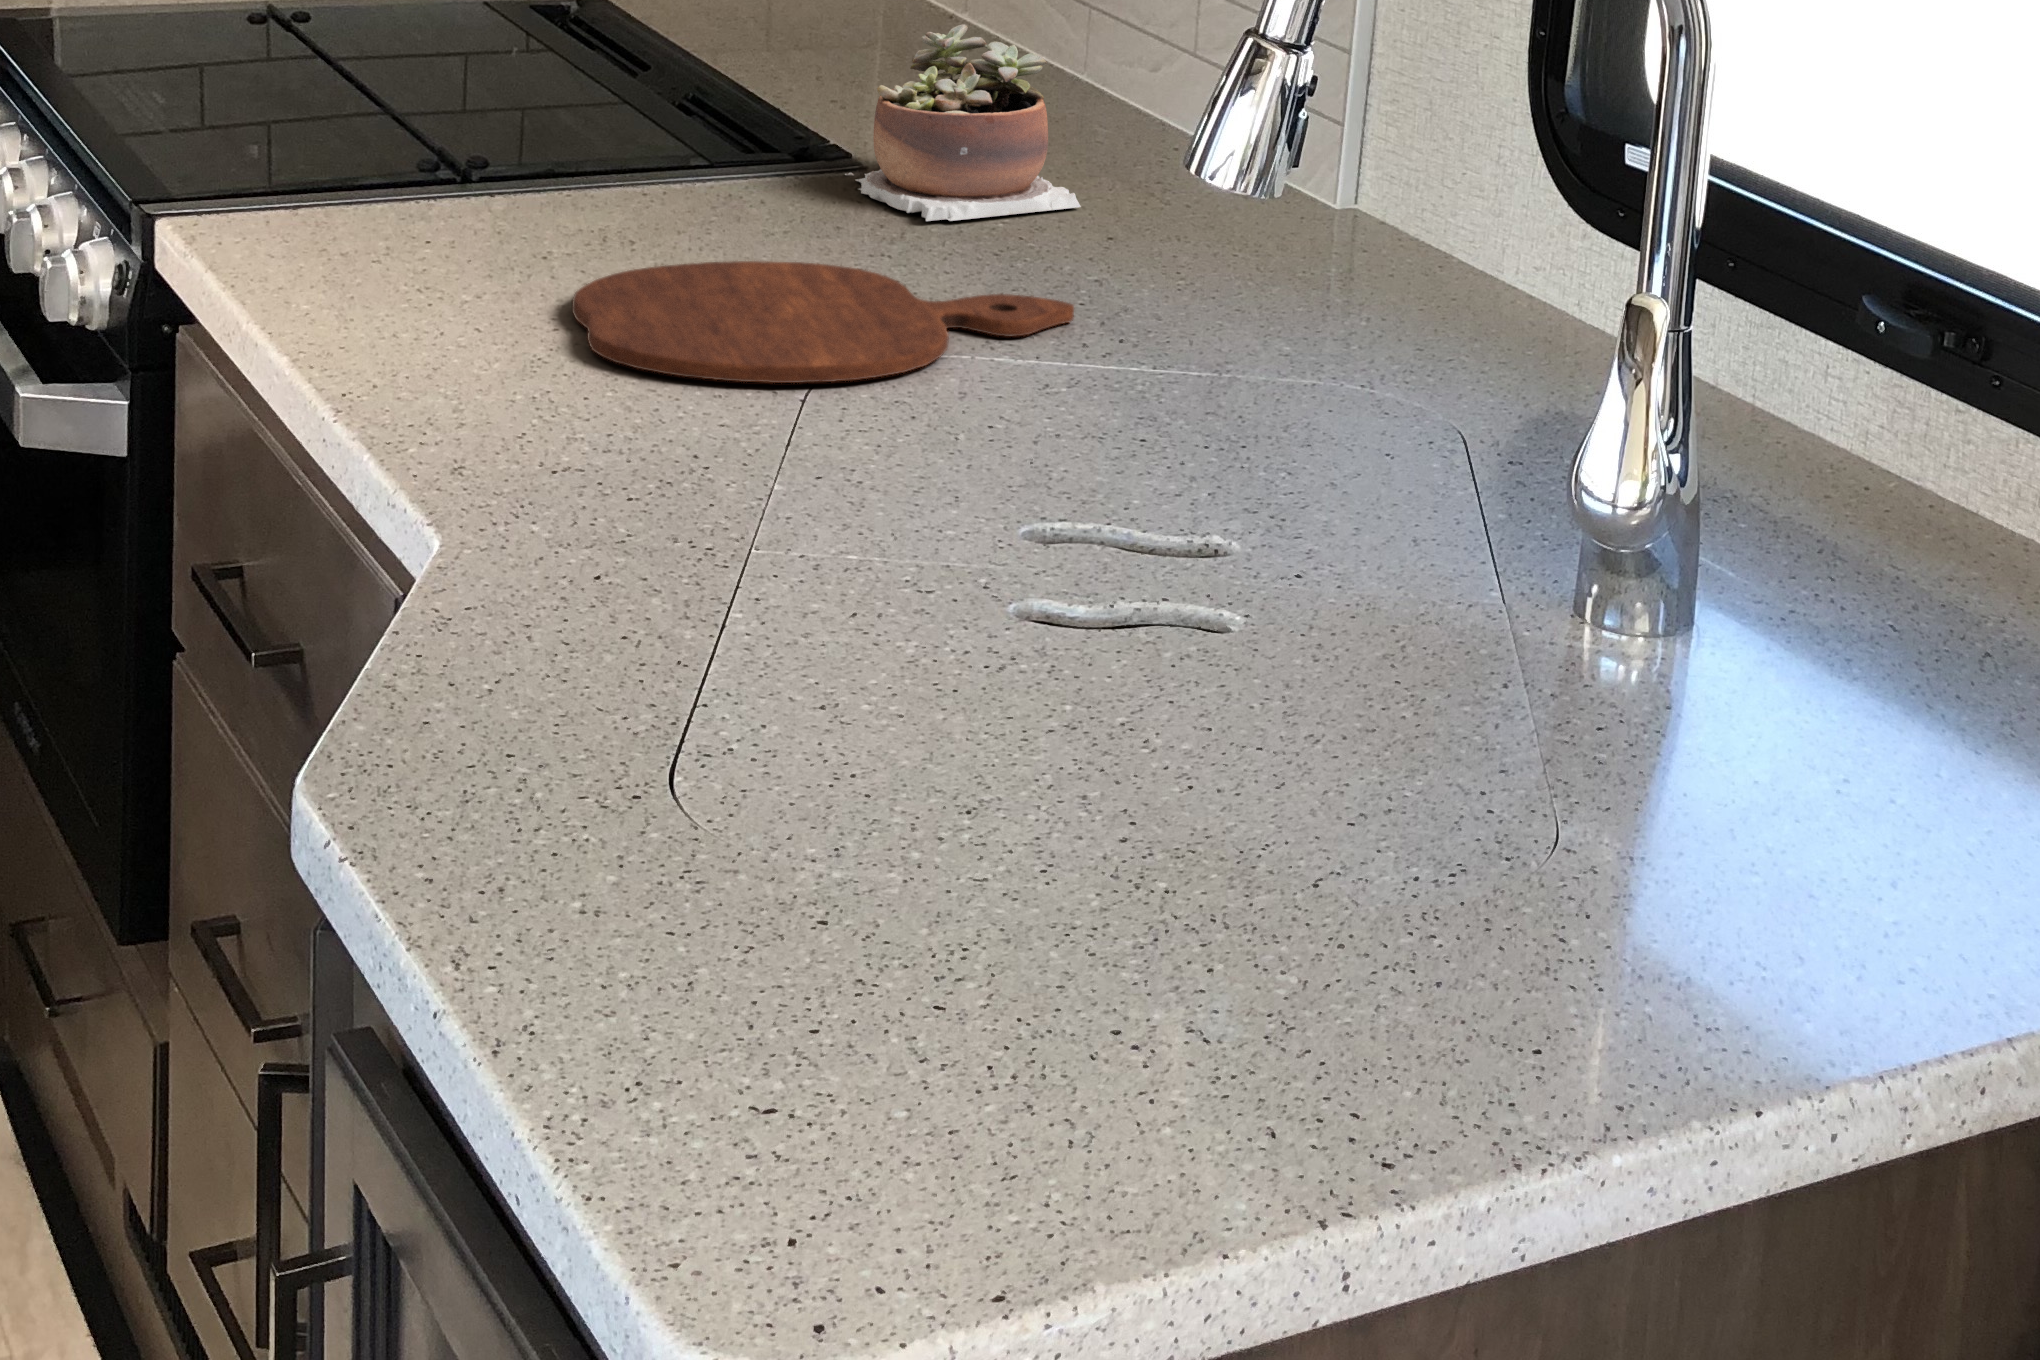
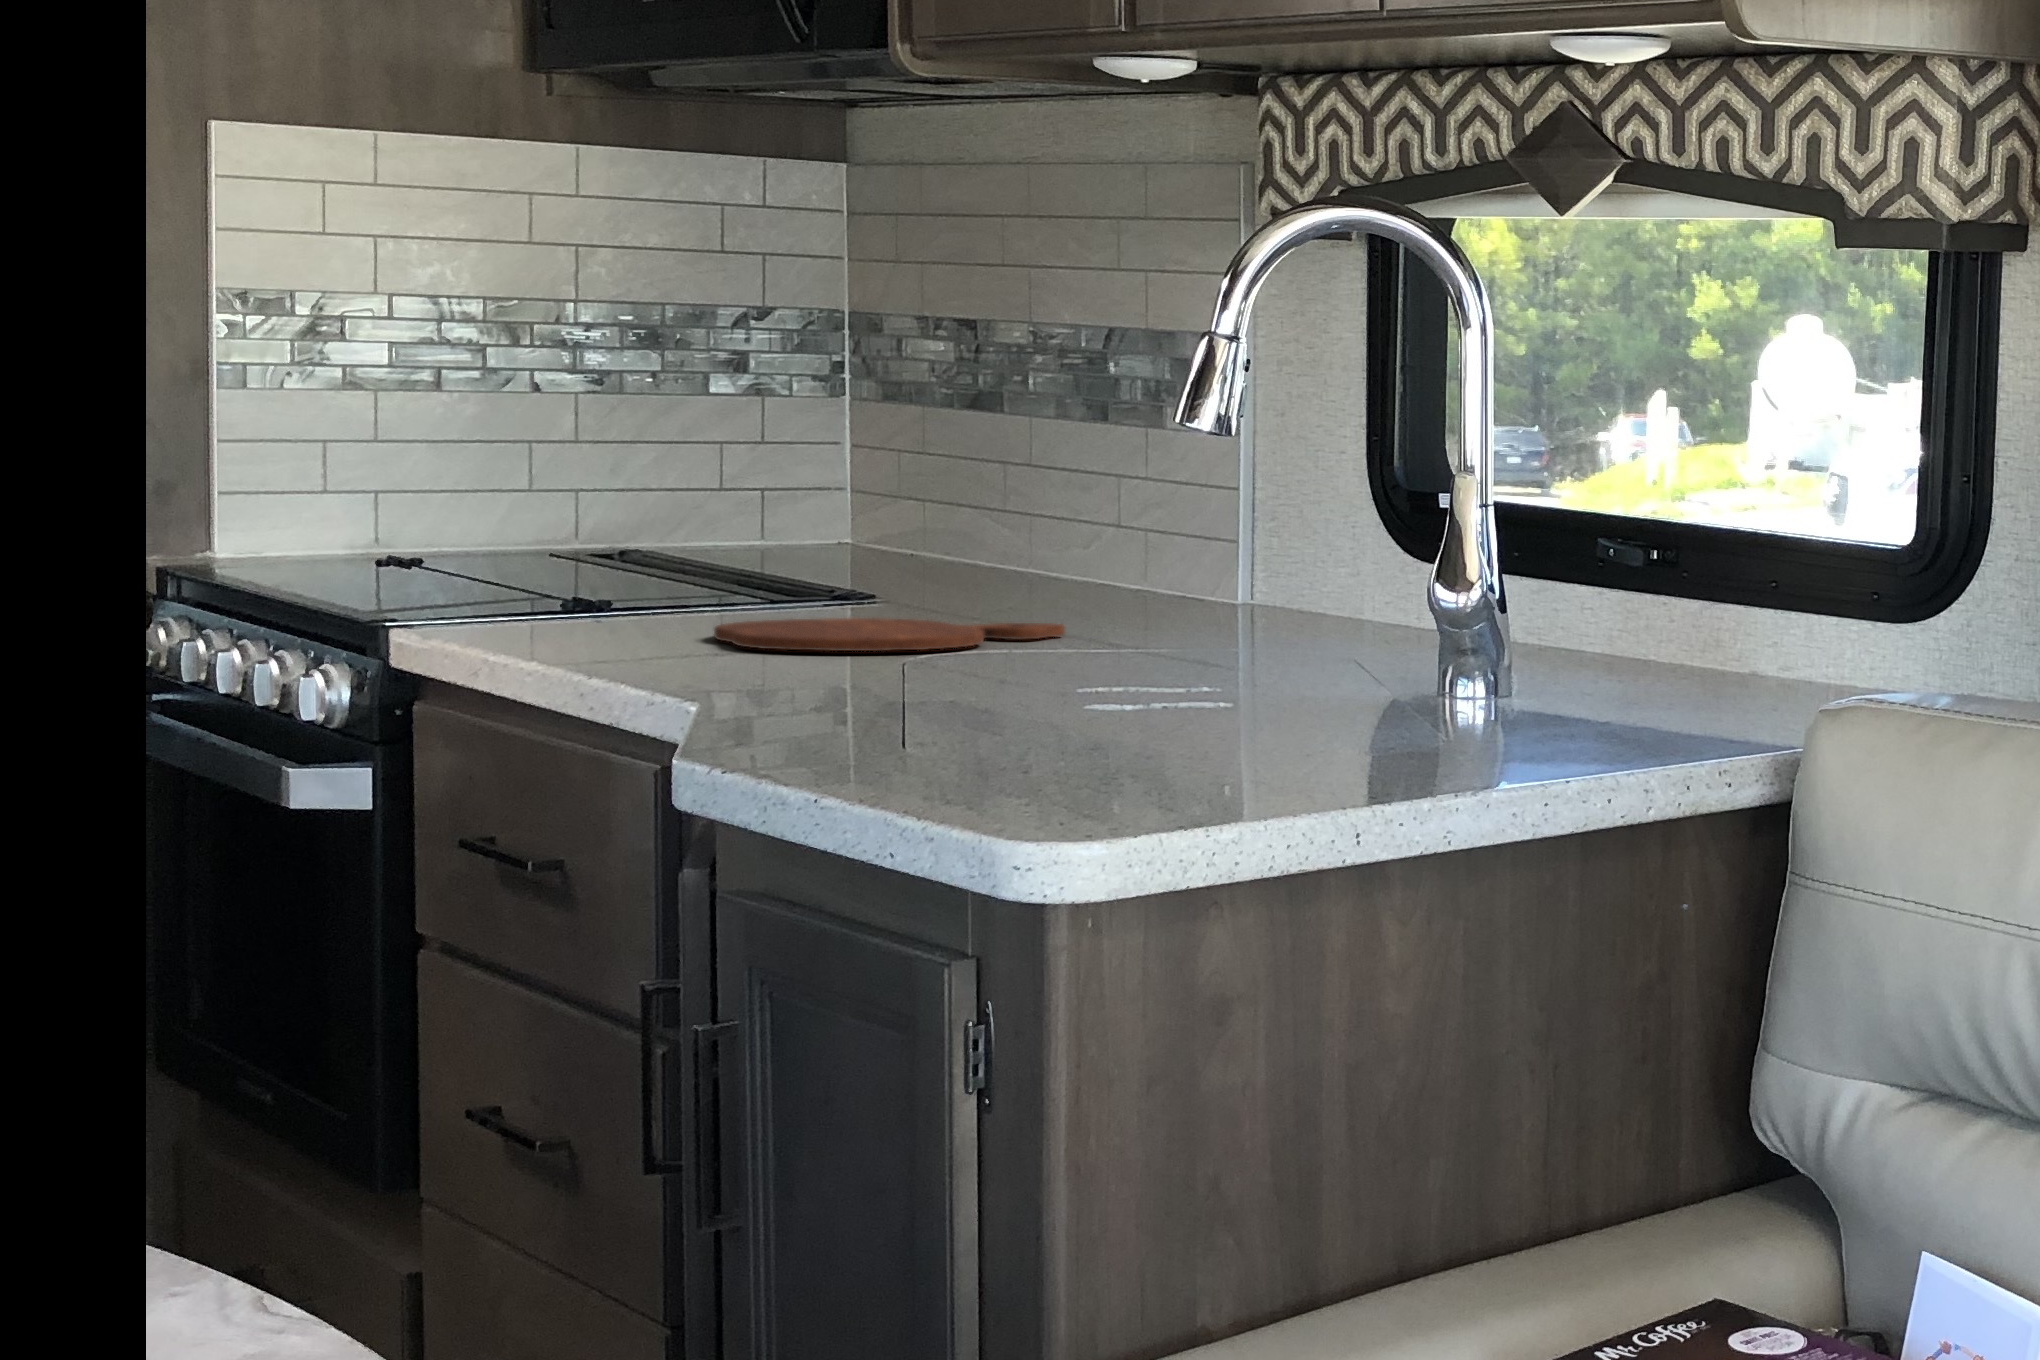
succulent plant: present [845,24,1081,221] -> none [873,488,1050,612]

